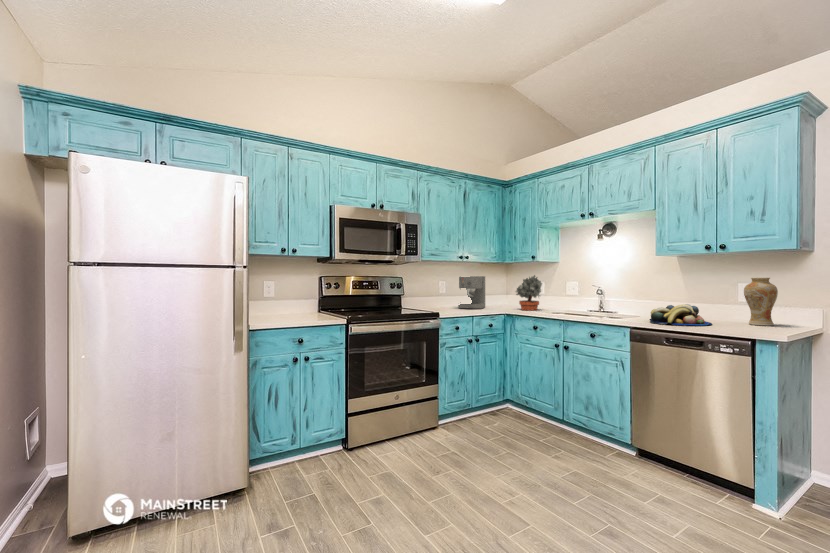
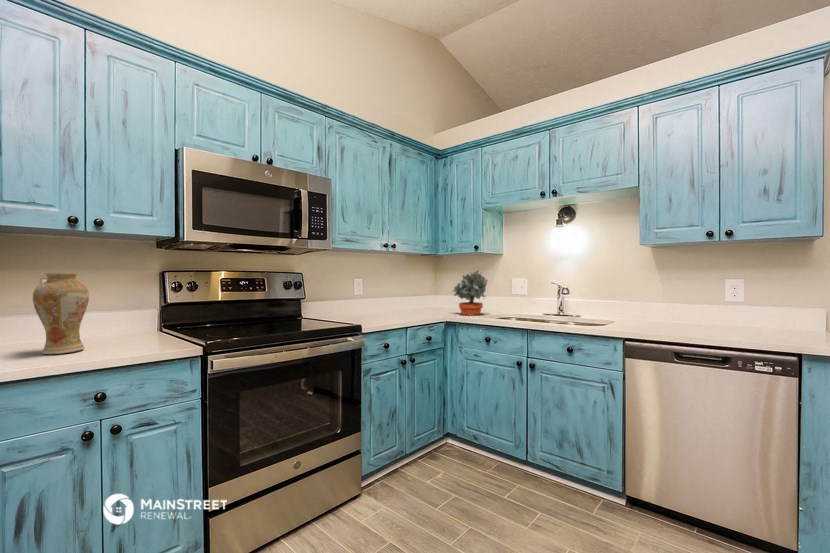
coffee maker: present [458,276,485,309] -> none [379,272,413,315]
vase: present [744,278,778,326] -> present [33,273,89,354]
fruit bowl: present [650,304,712,326] -> none [638,306,718,335]

